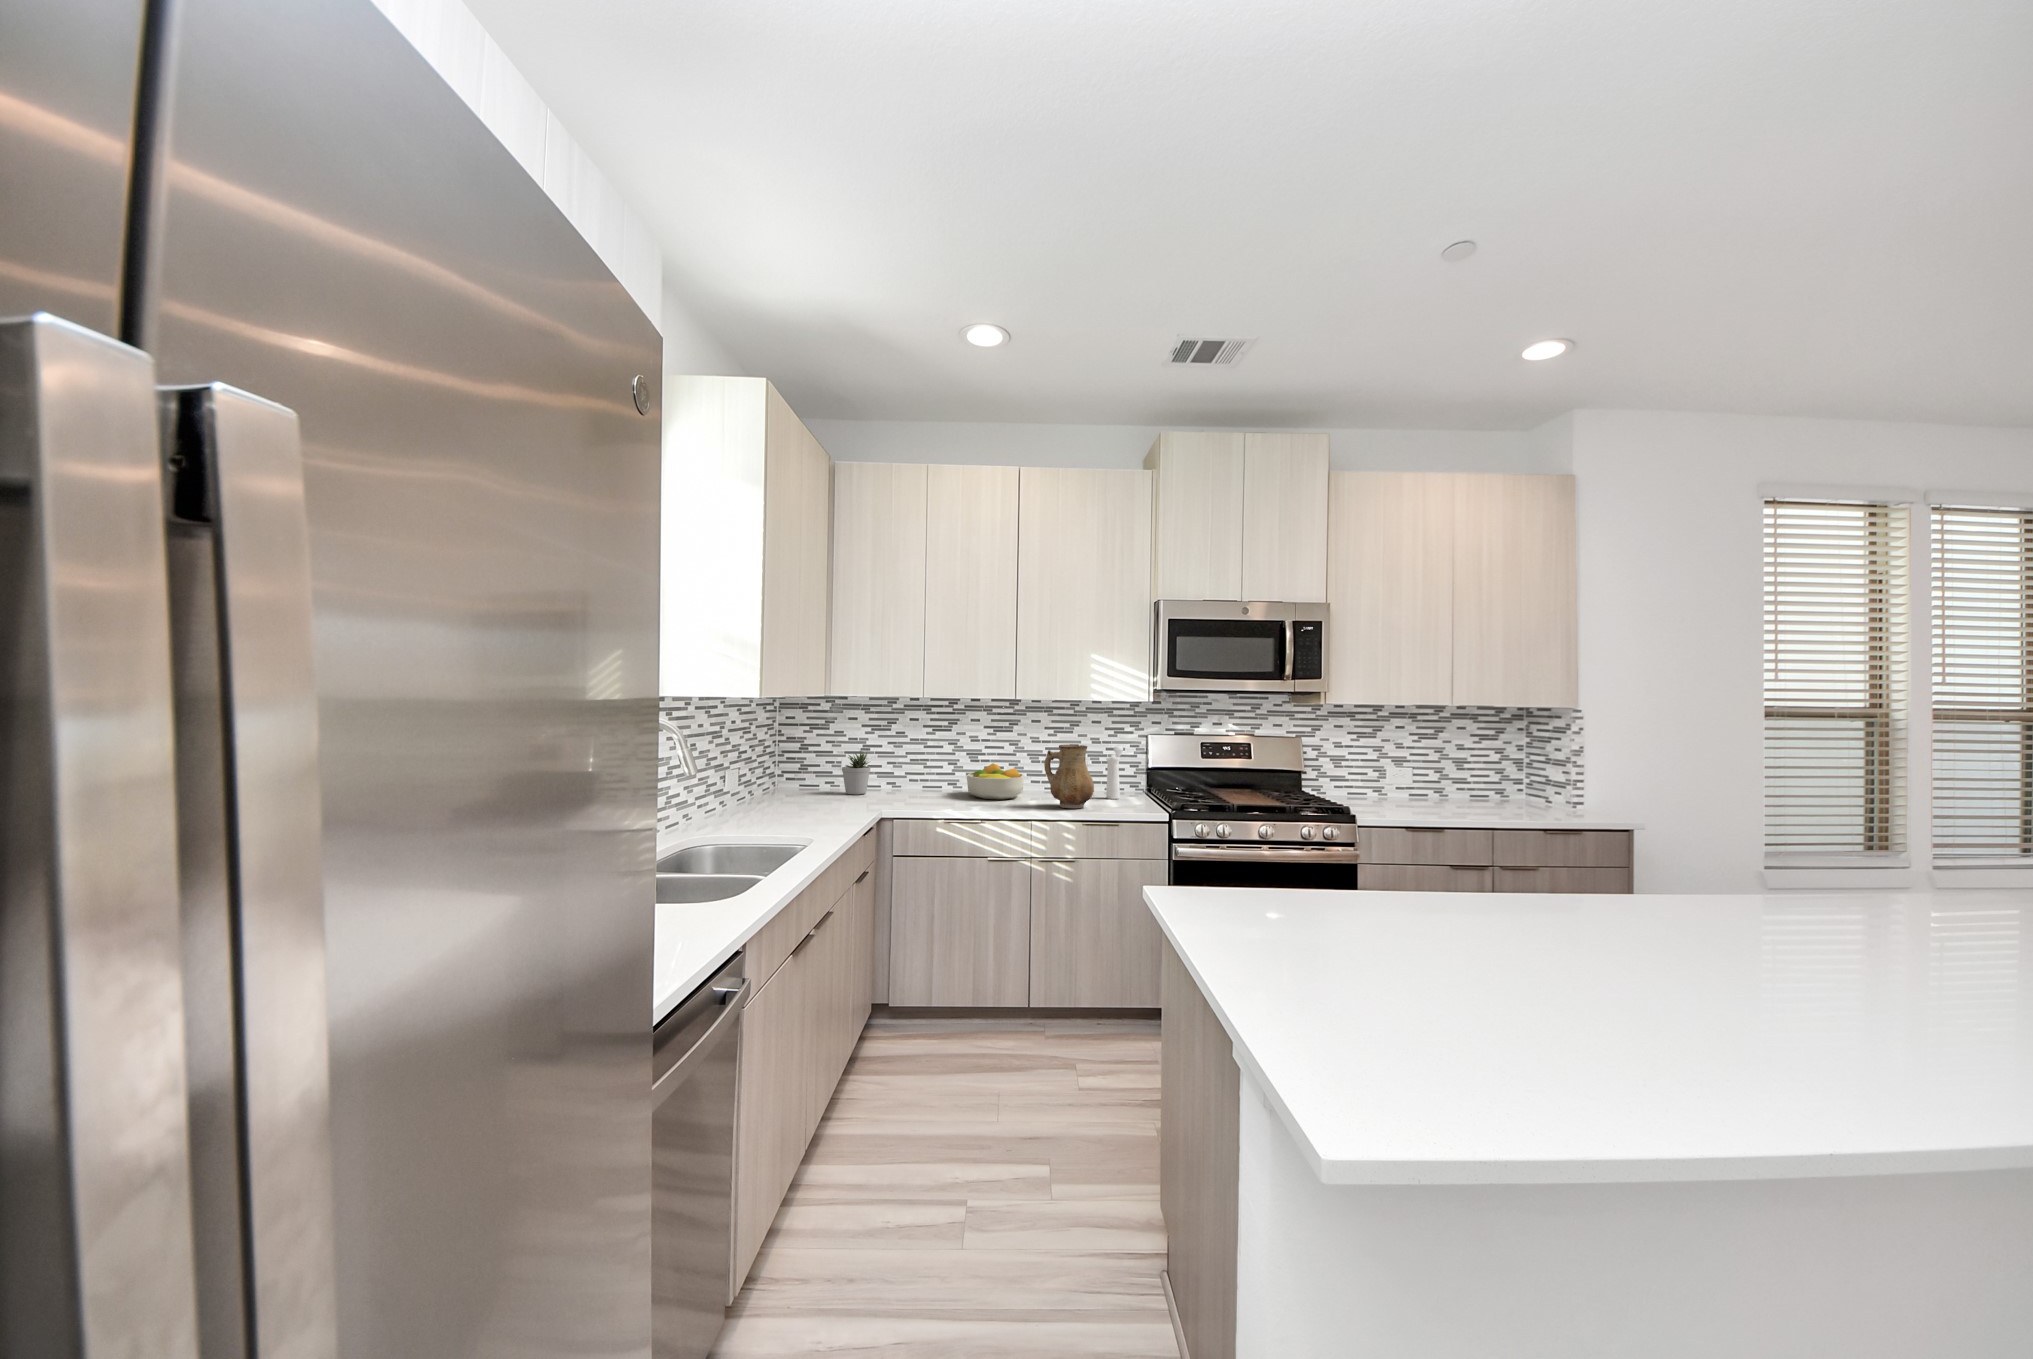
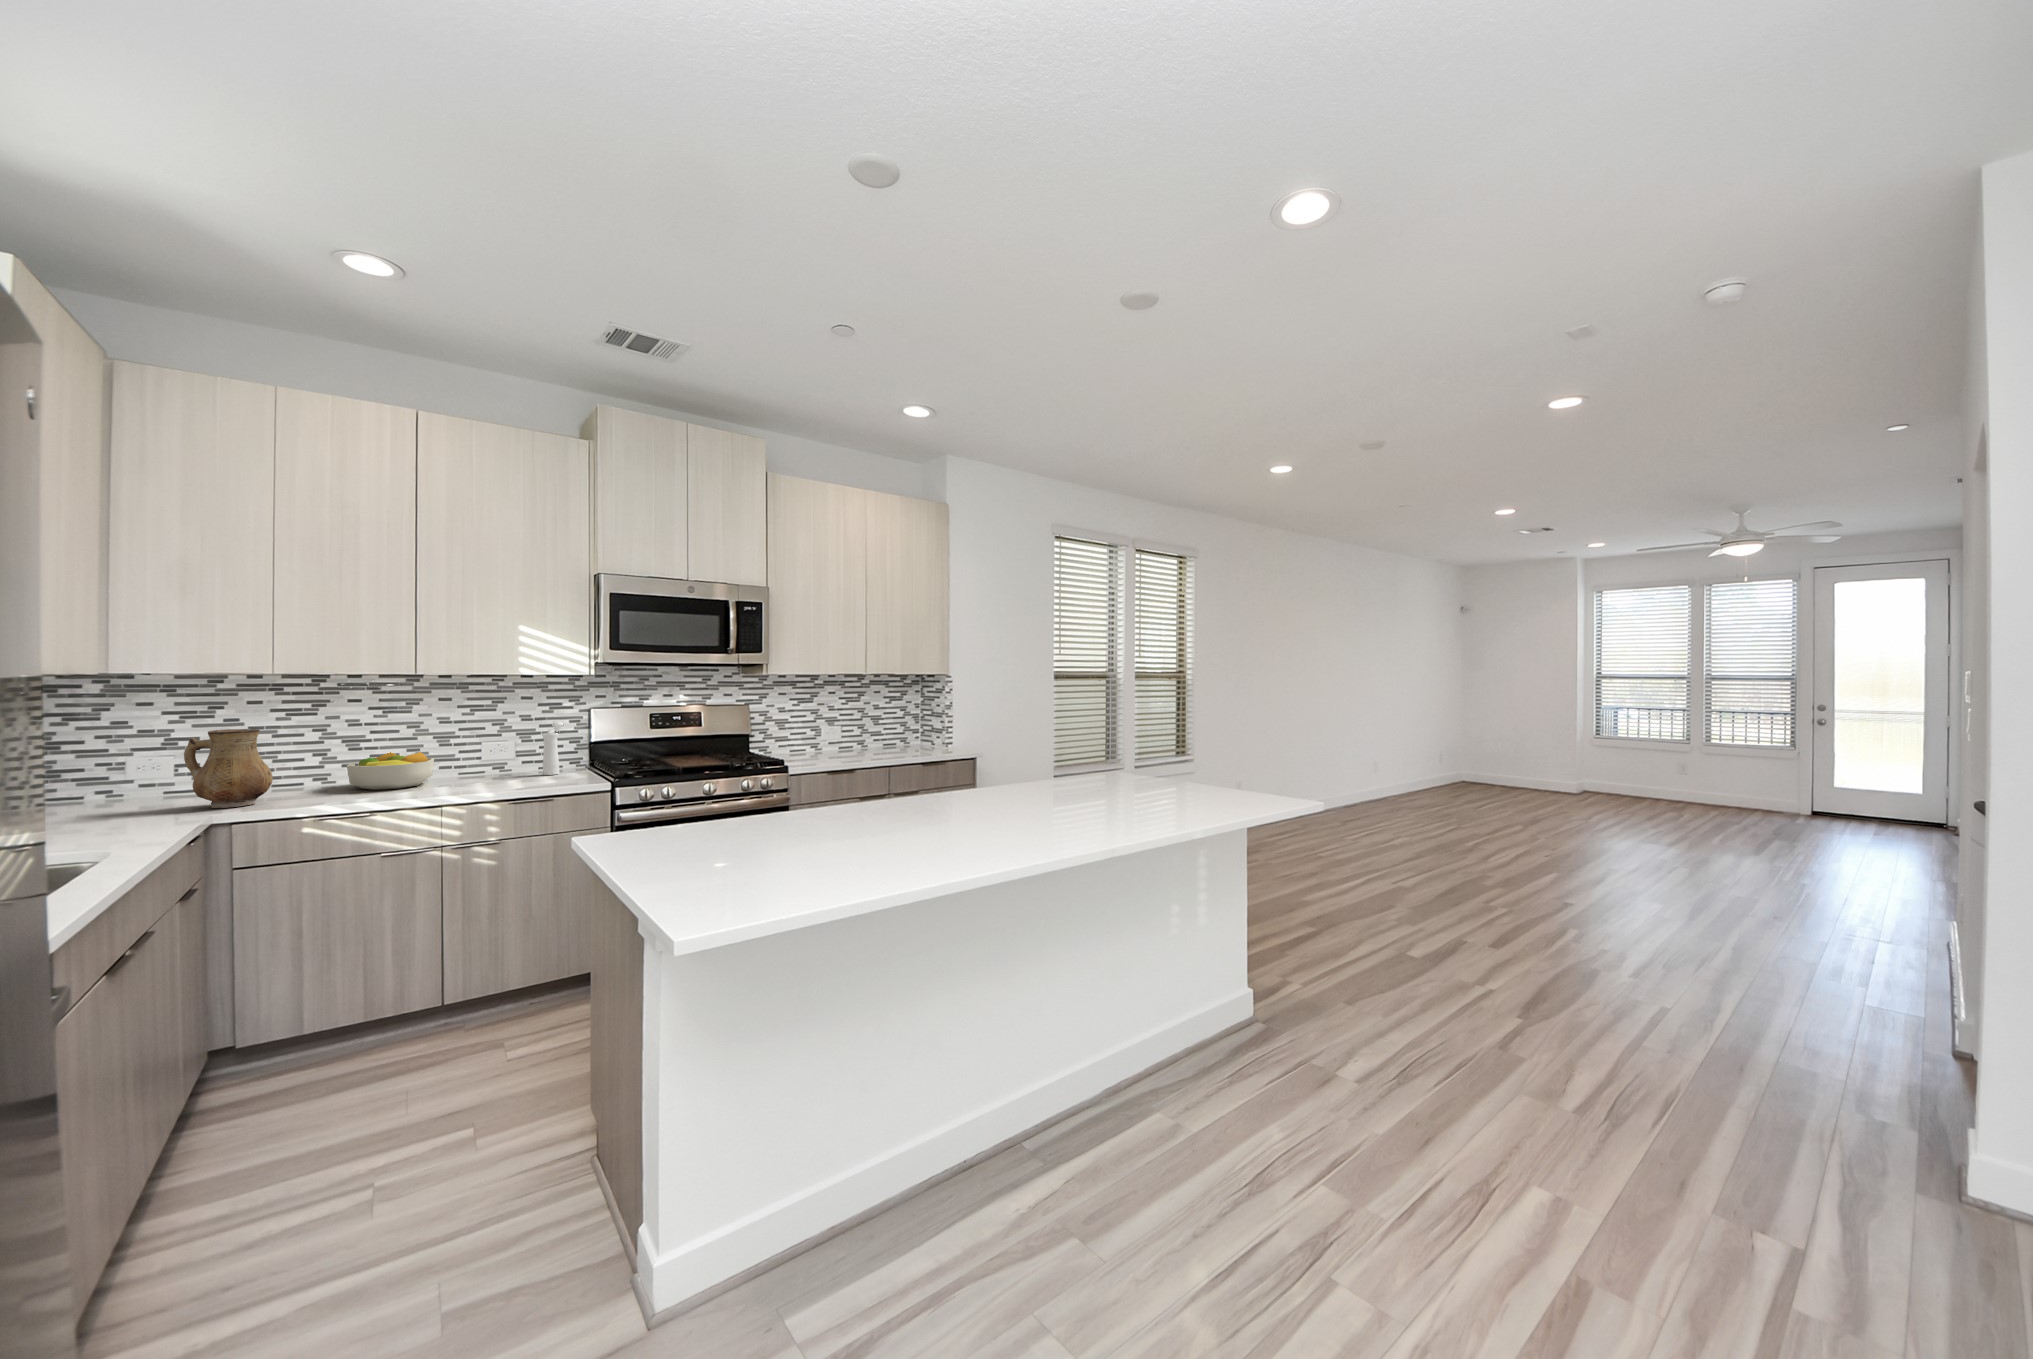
ceramic pitcher: present [1044,745,1094,808] -> present [184,729,273,808]
potted plant: present [842,750,870,795] -> none [119,744,179,805]

